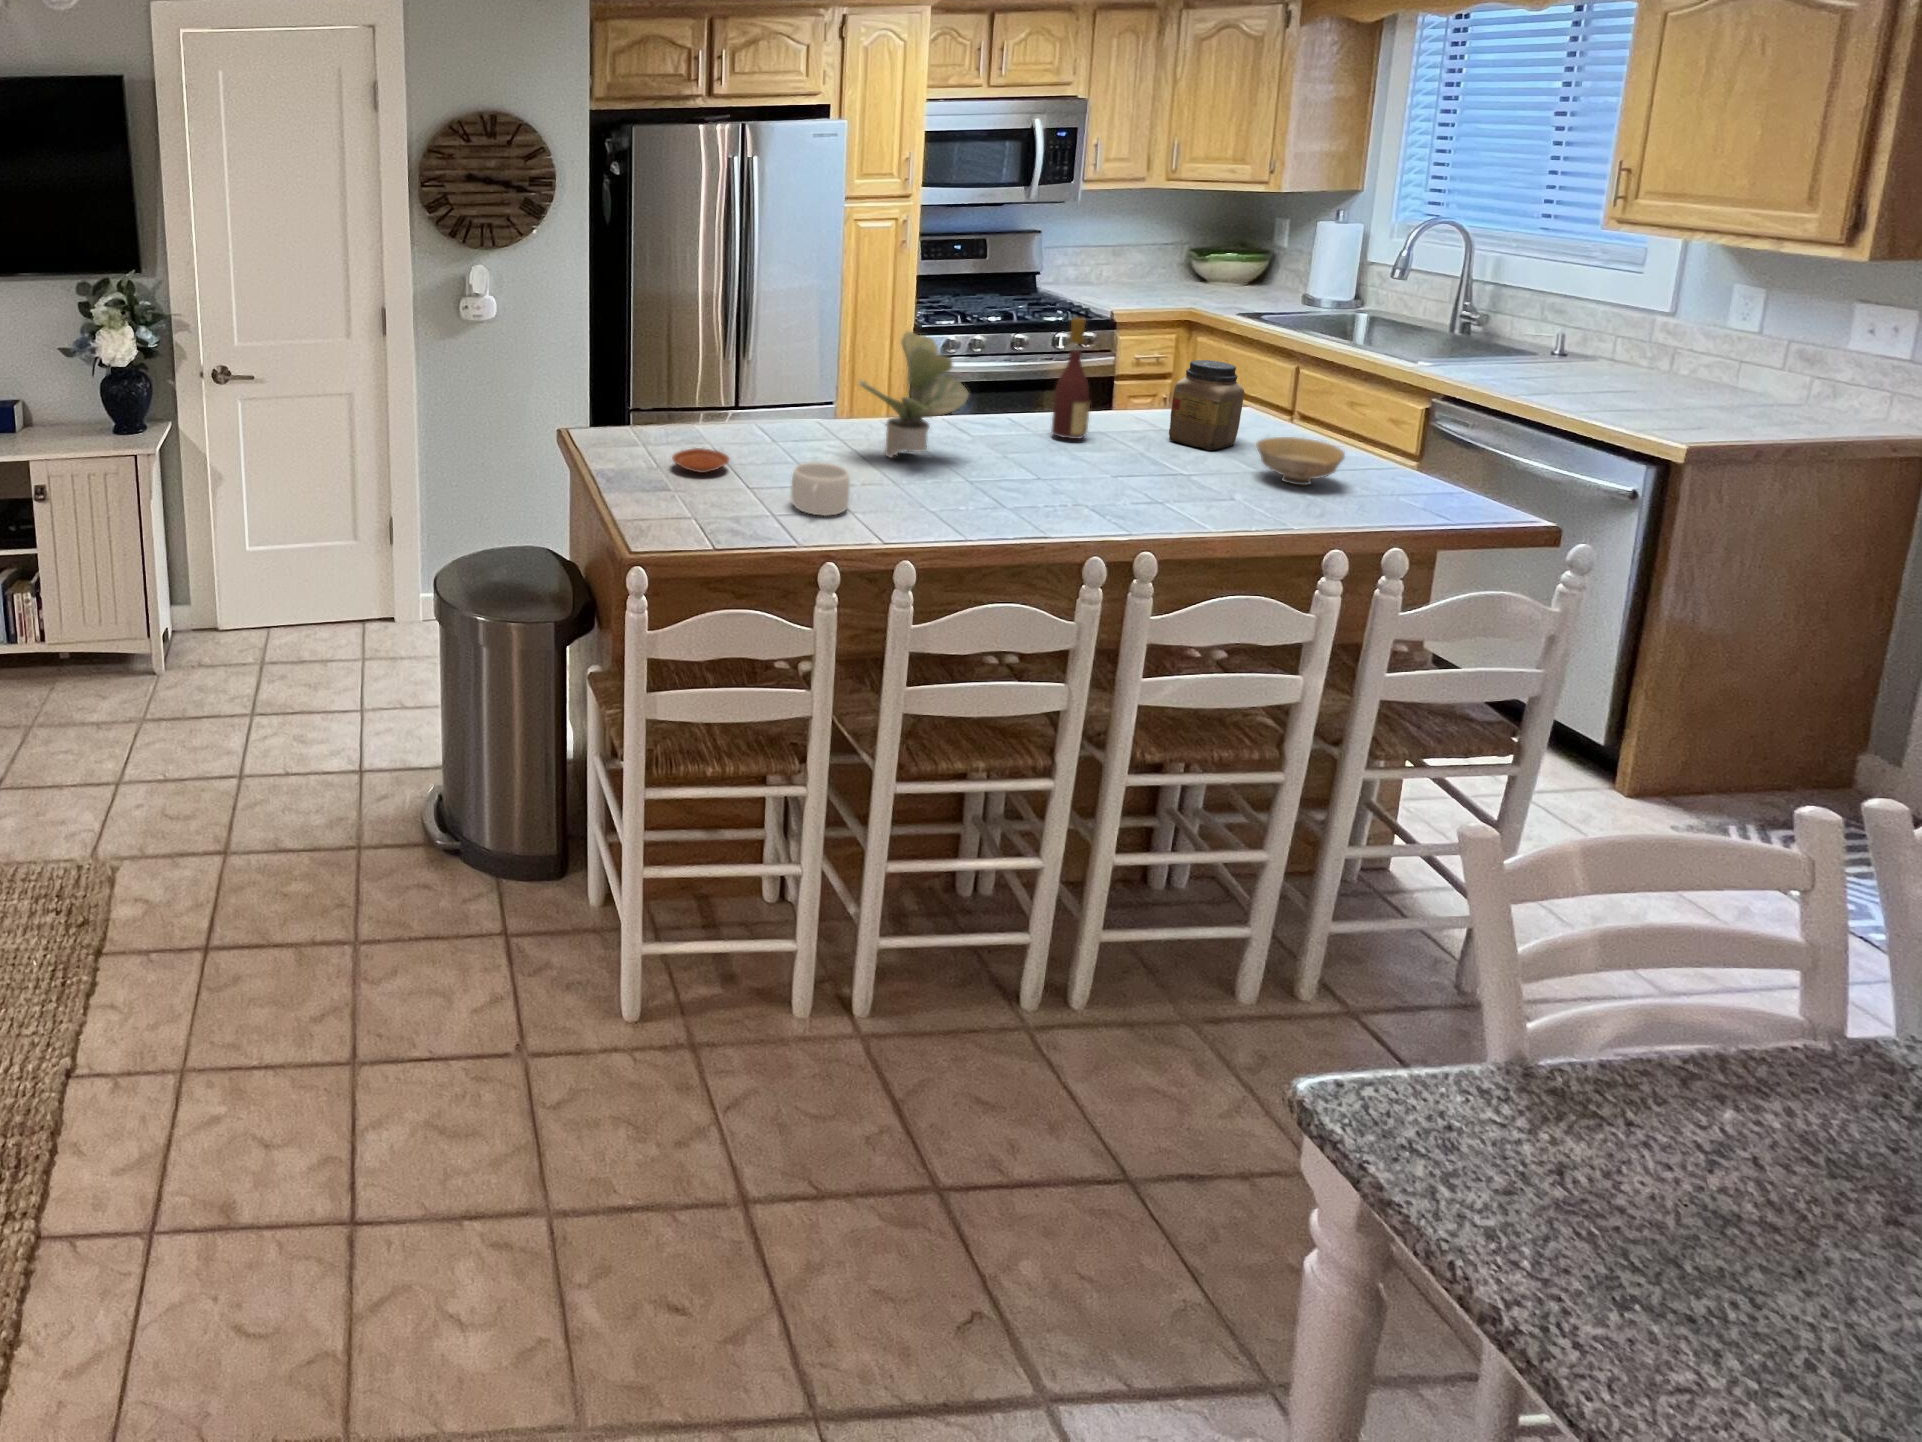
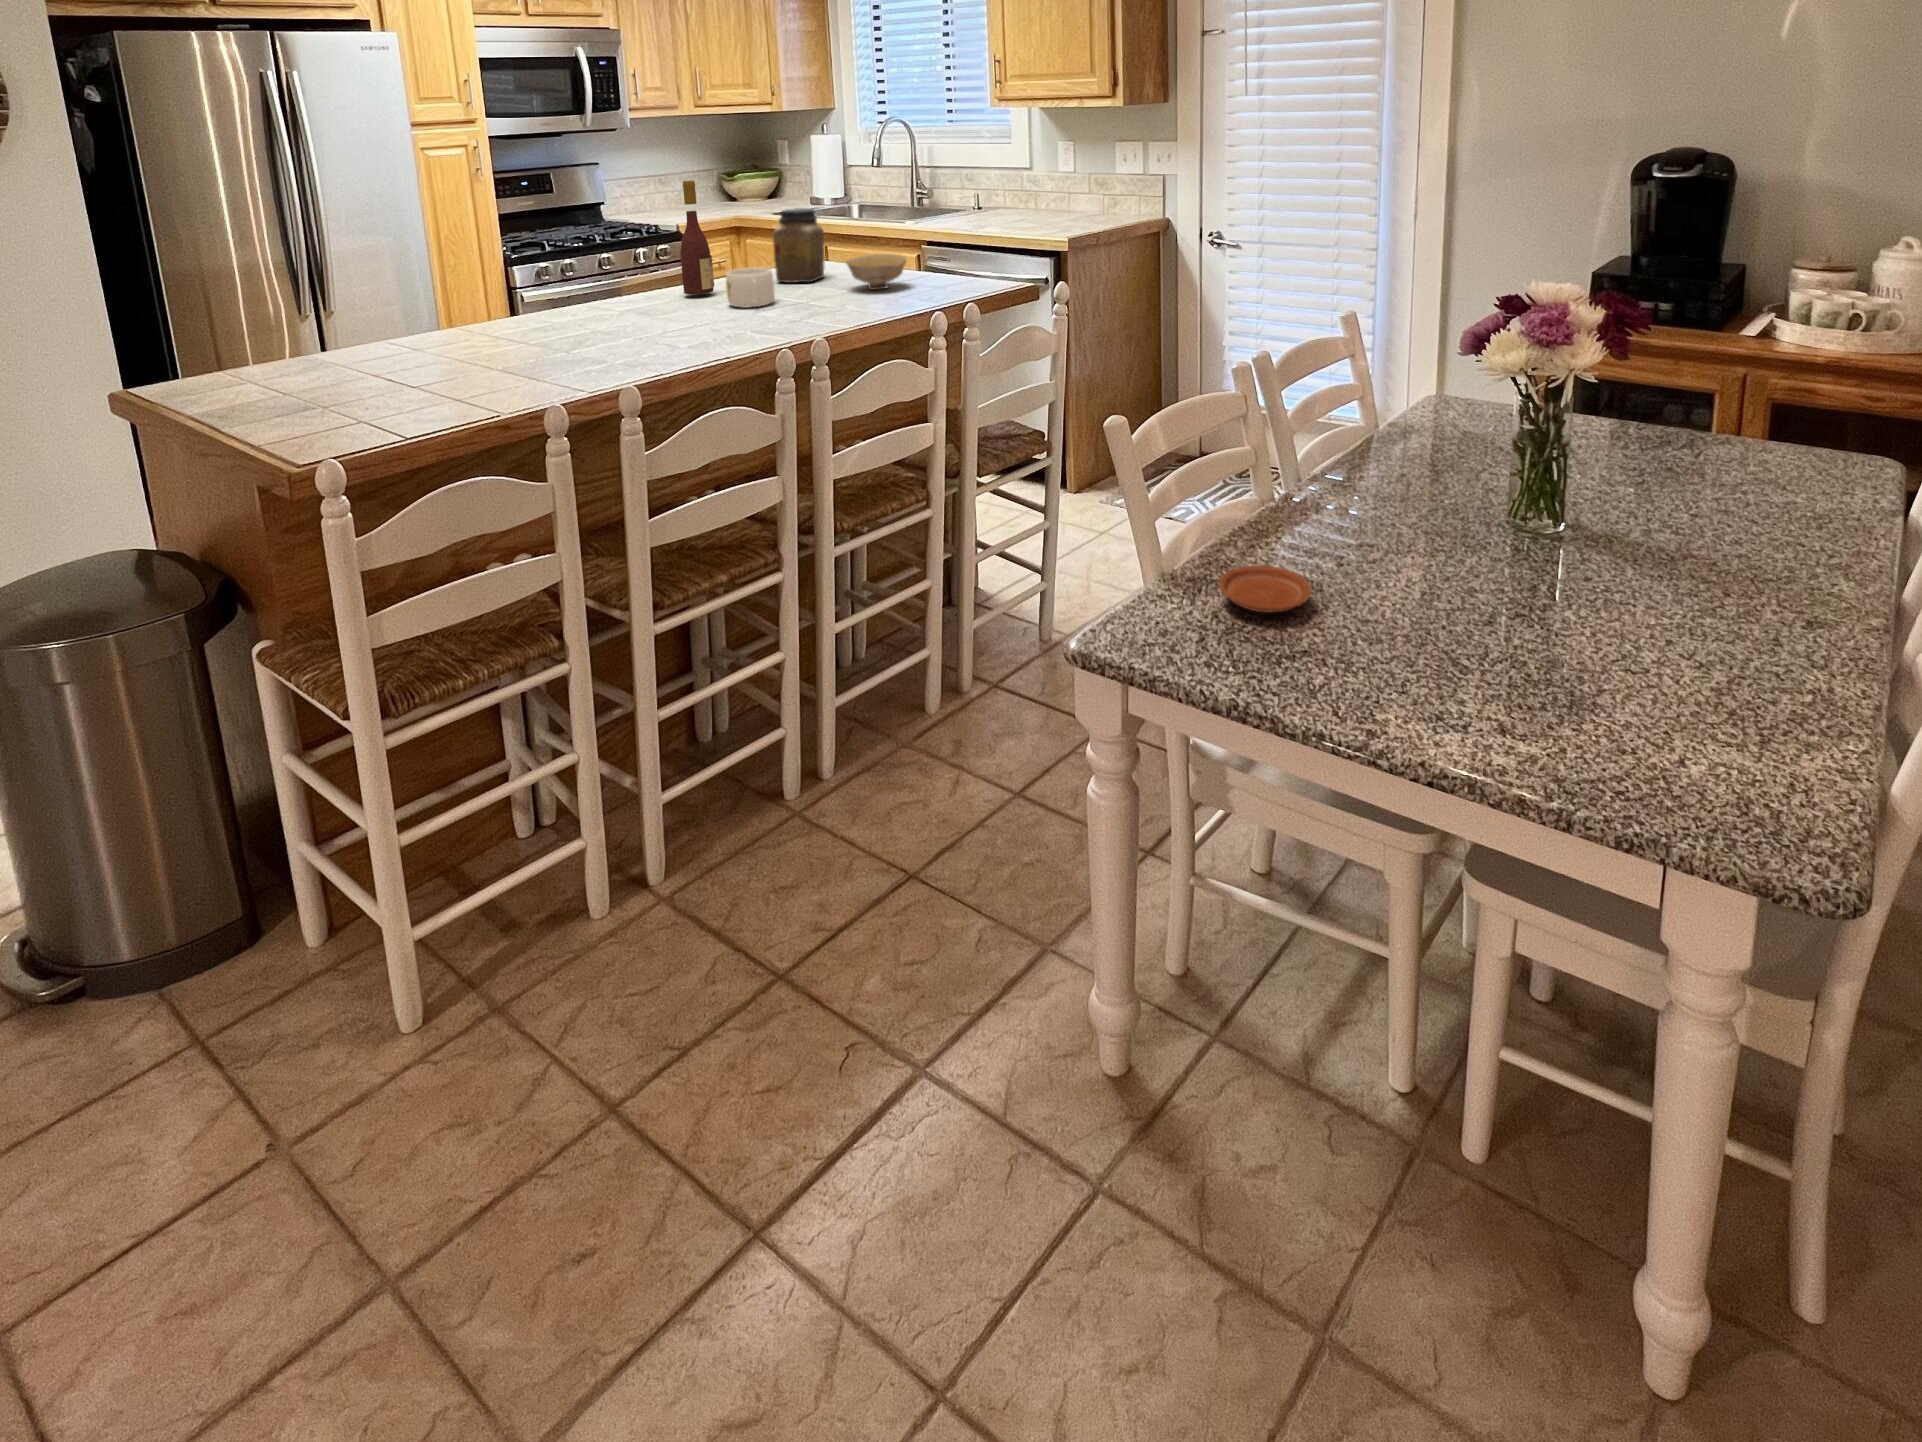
potted plant: present [859,331,968,457] -> none [500,202,614,335]
plate: present [672,448,729,473] -> present [1219,565,1312,612]
mug: present [791,462,850,516] -> present [726,267,774,308]

